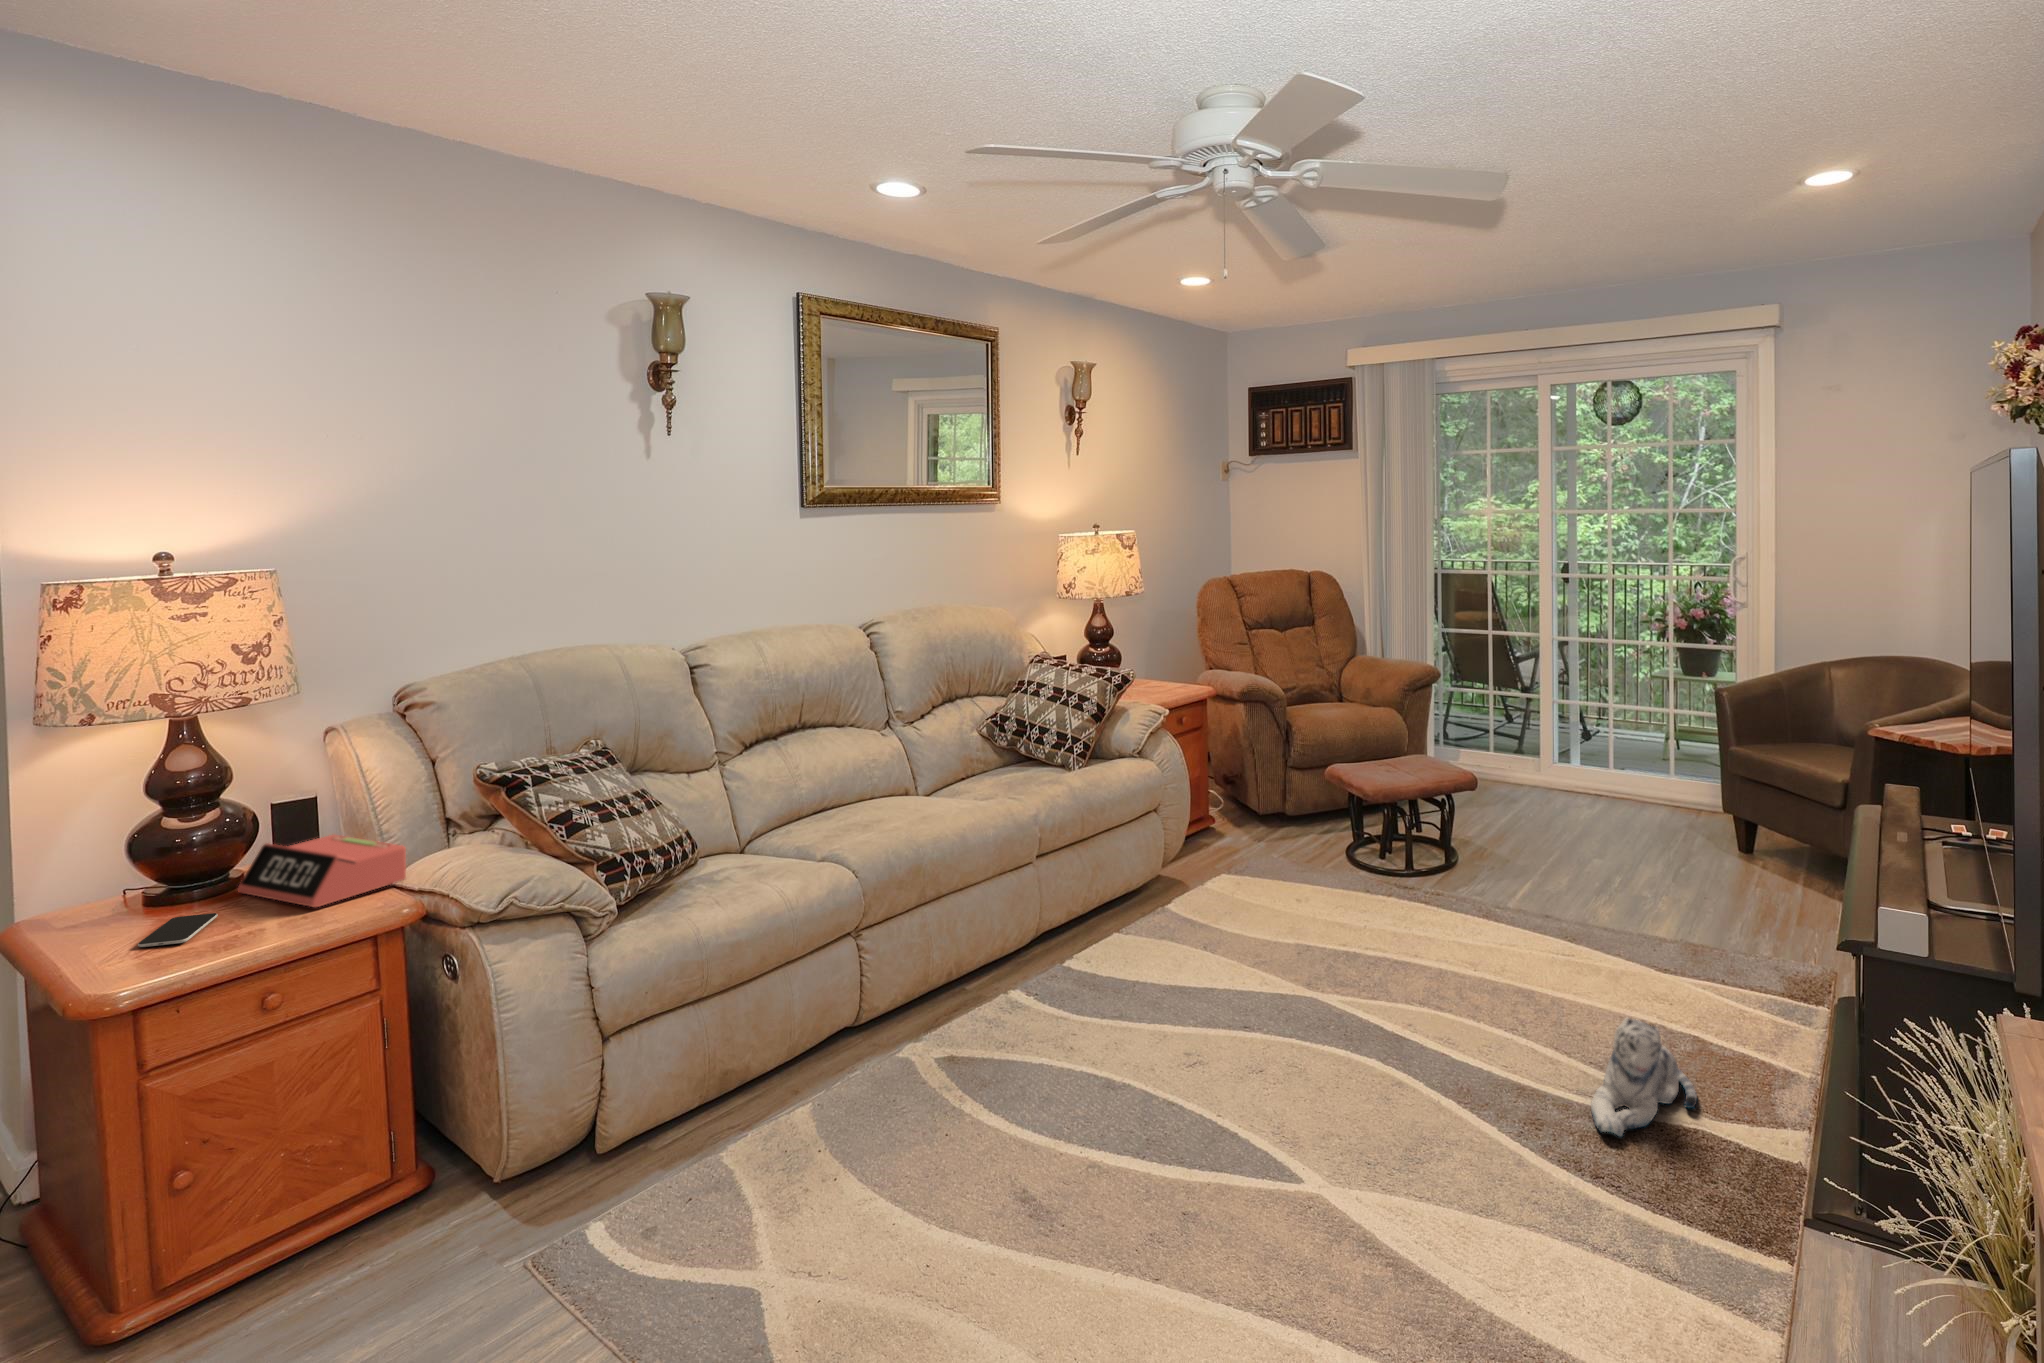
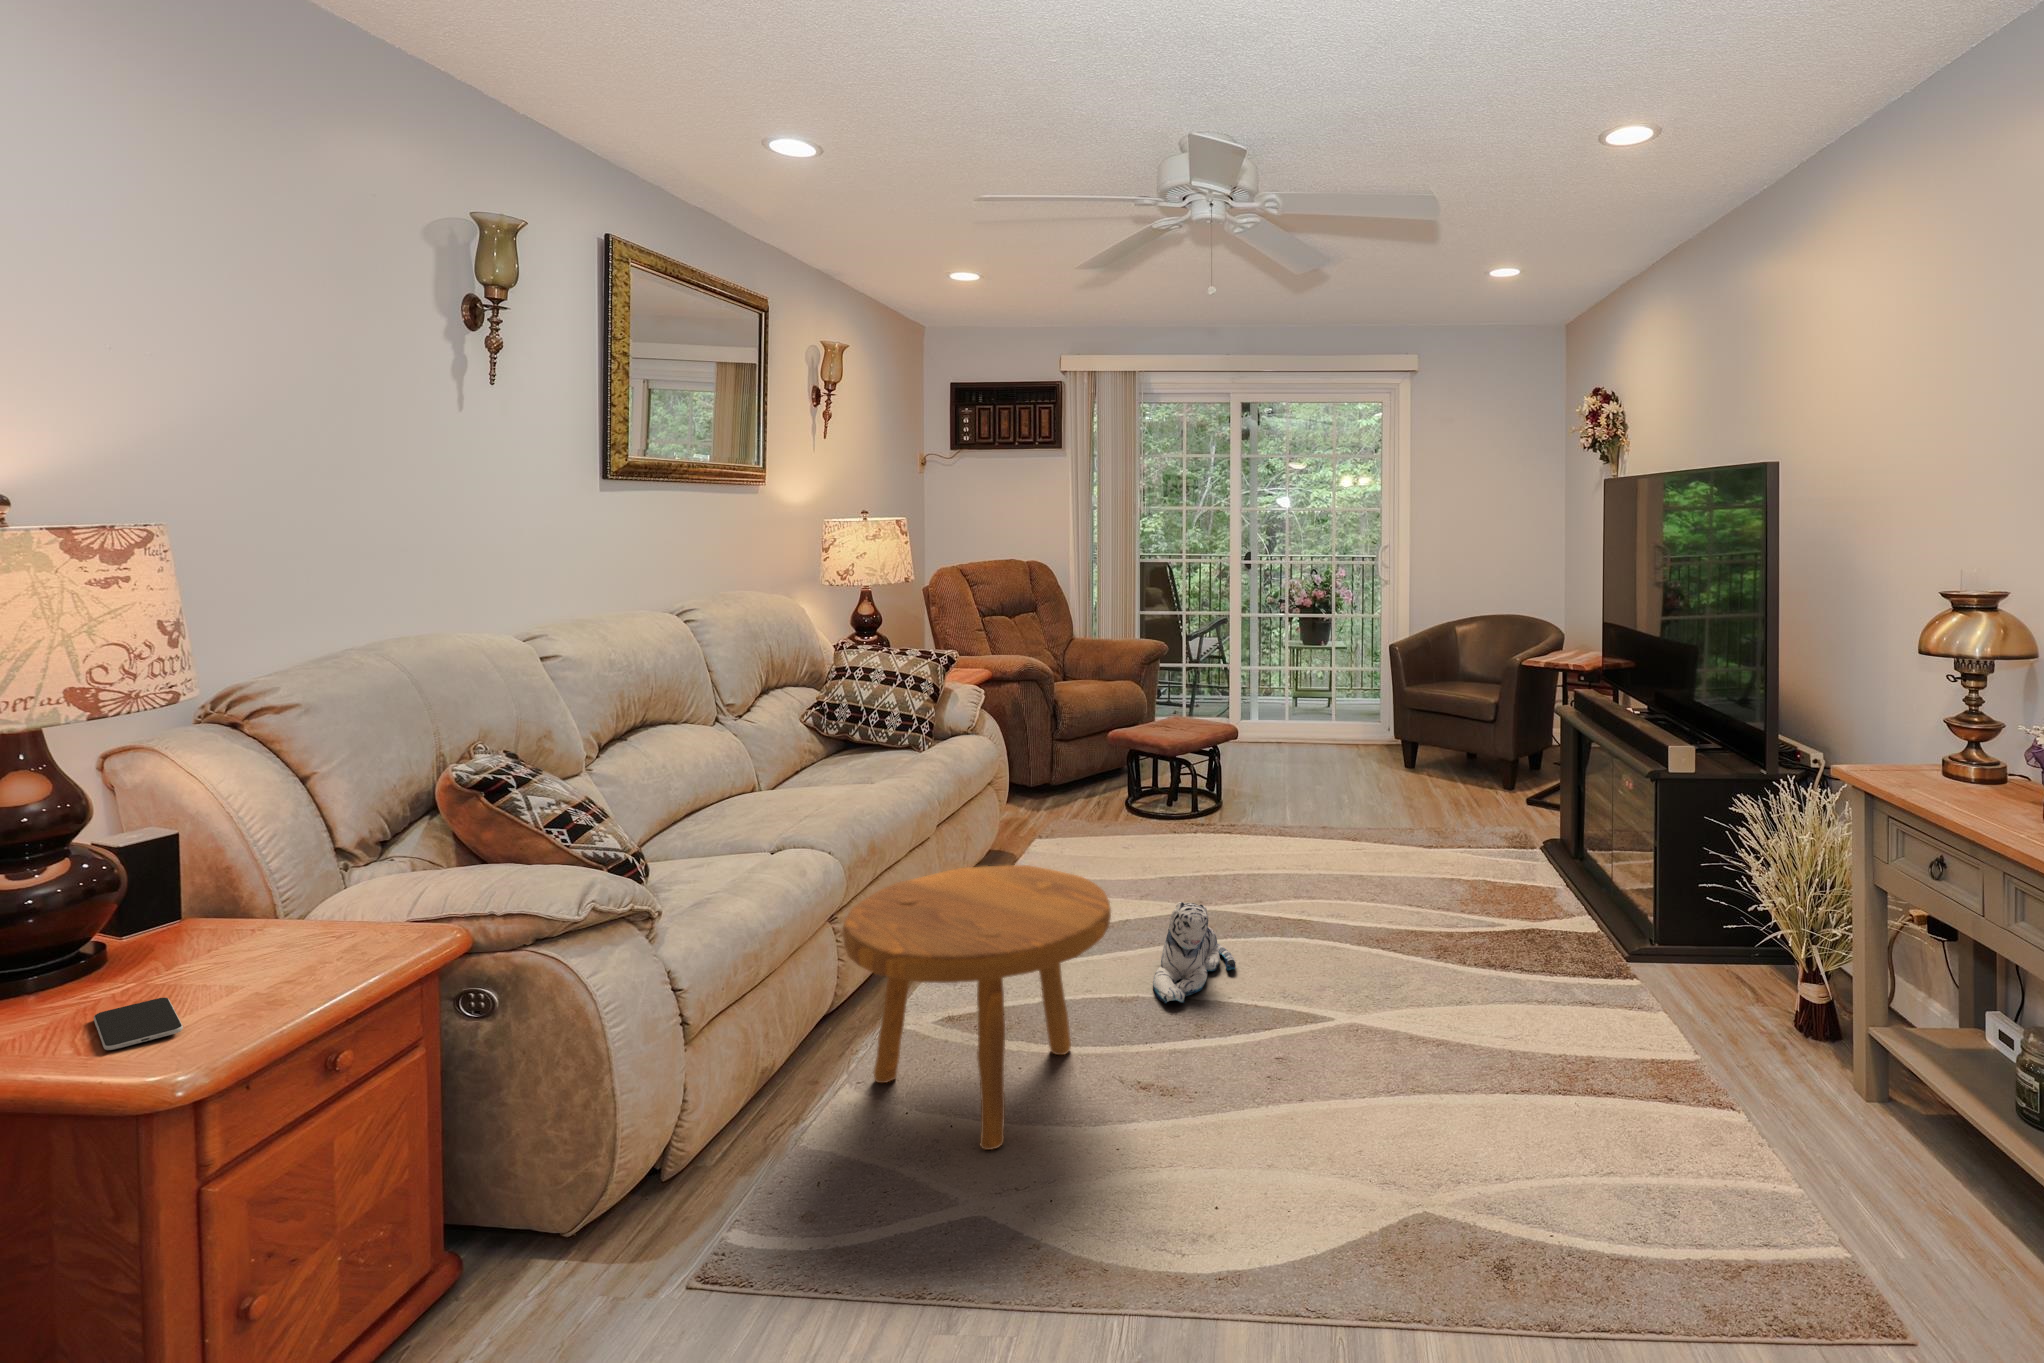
alarm clock: present [238,835,406,908] -> none [135,880,387,977]
footstool: none [771,899,1032,1180] -> present [842,865,1111,1150]
plush toy: present [1591,1018,1697,1136] -> present [1153,902,1236,1004]

